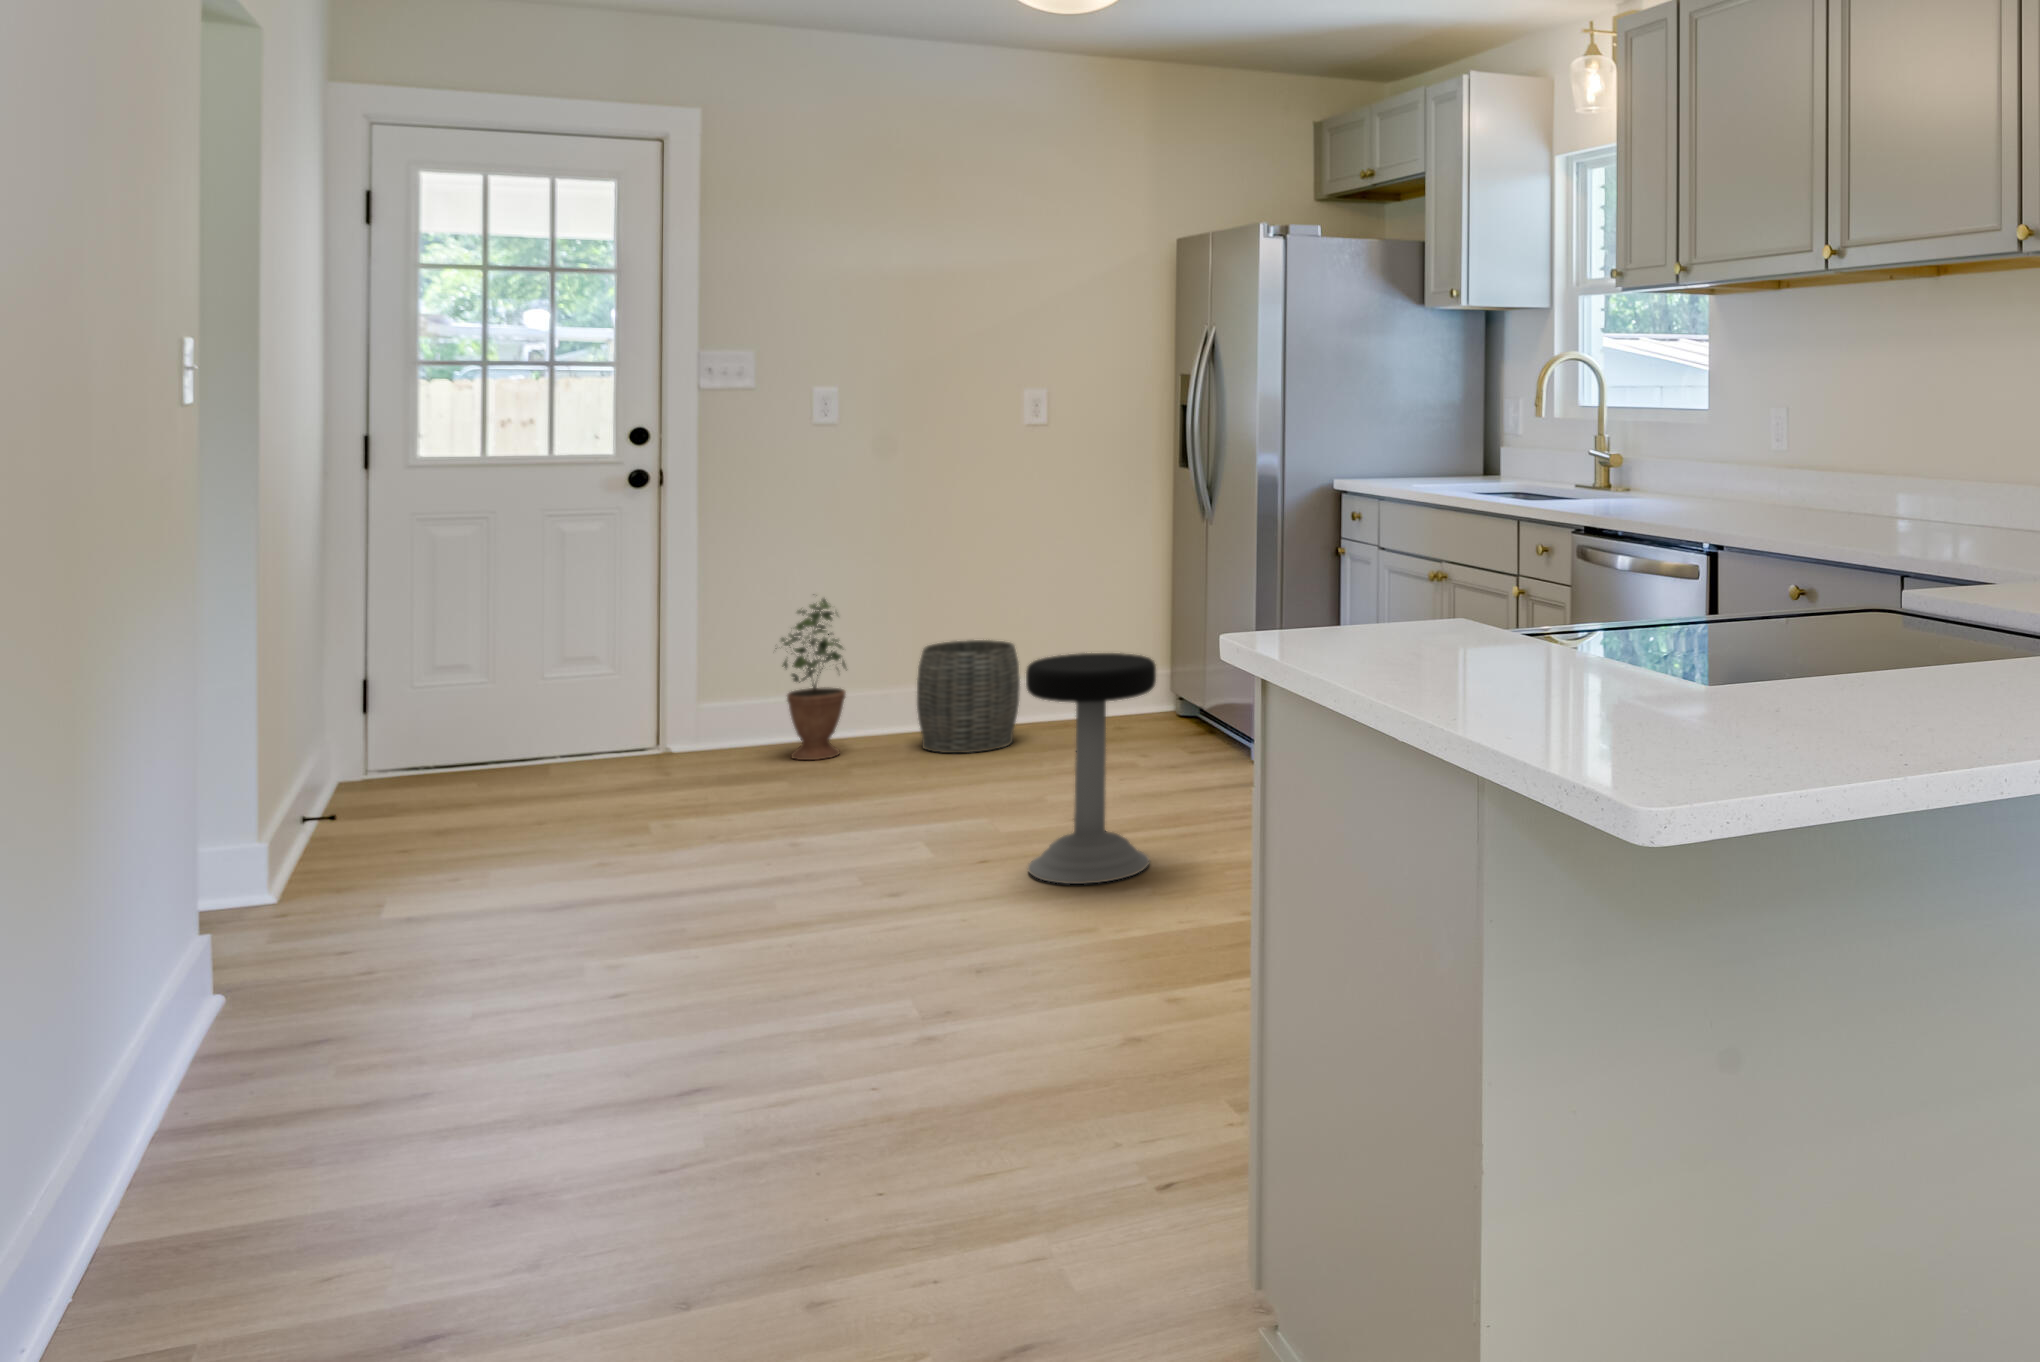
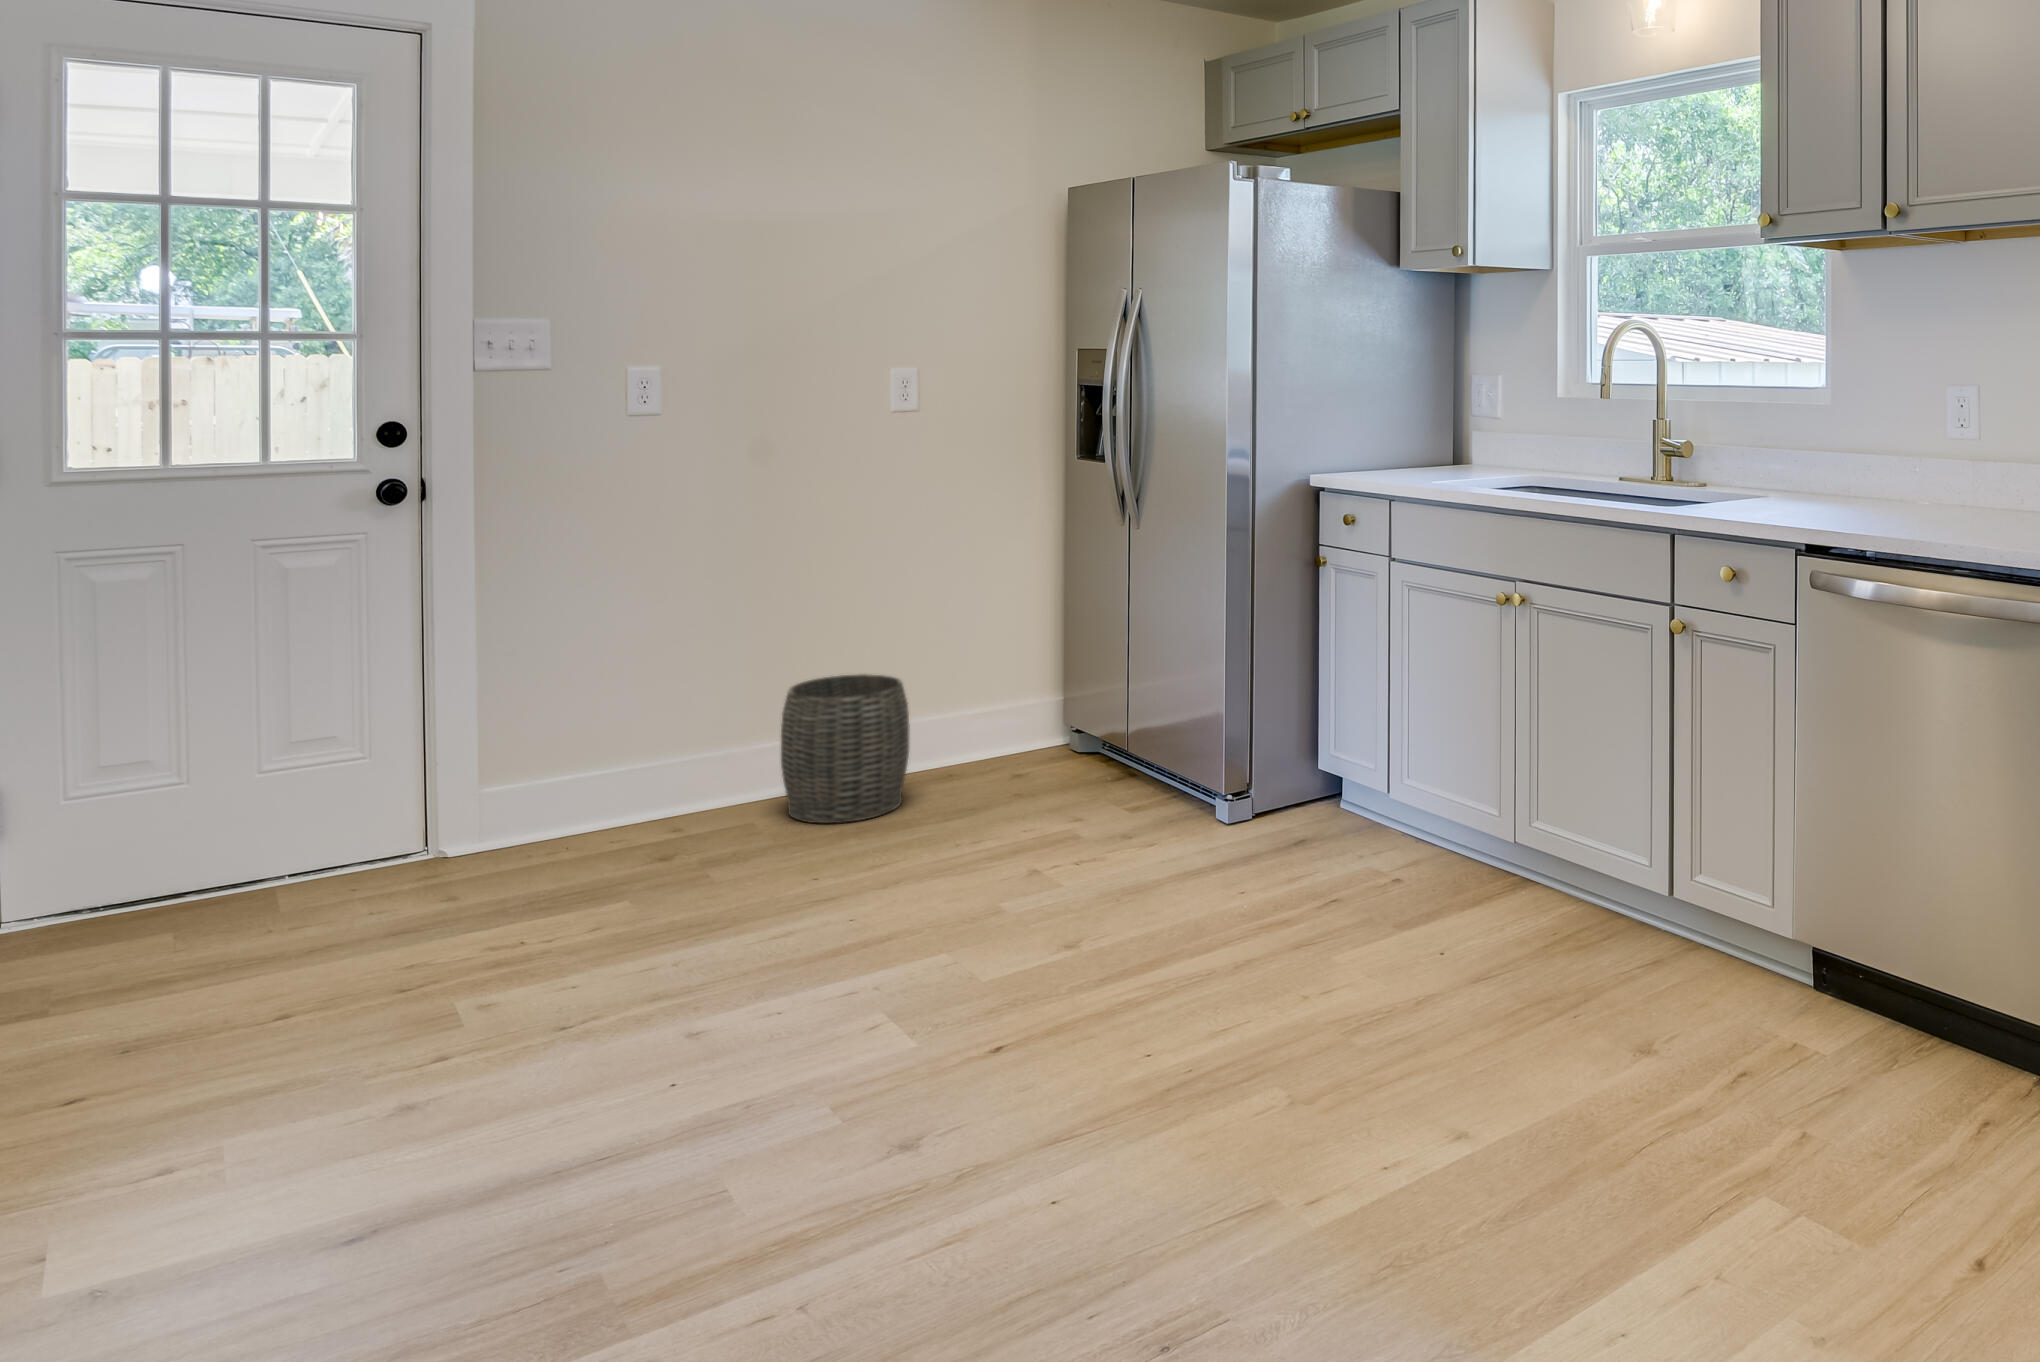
potted plant: present [776,599,846,760] -> none [594,632,693,849]
stool: present [1026,653,1156,884] -> none [1064,725,1237,1060]

